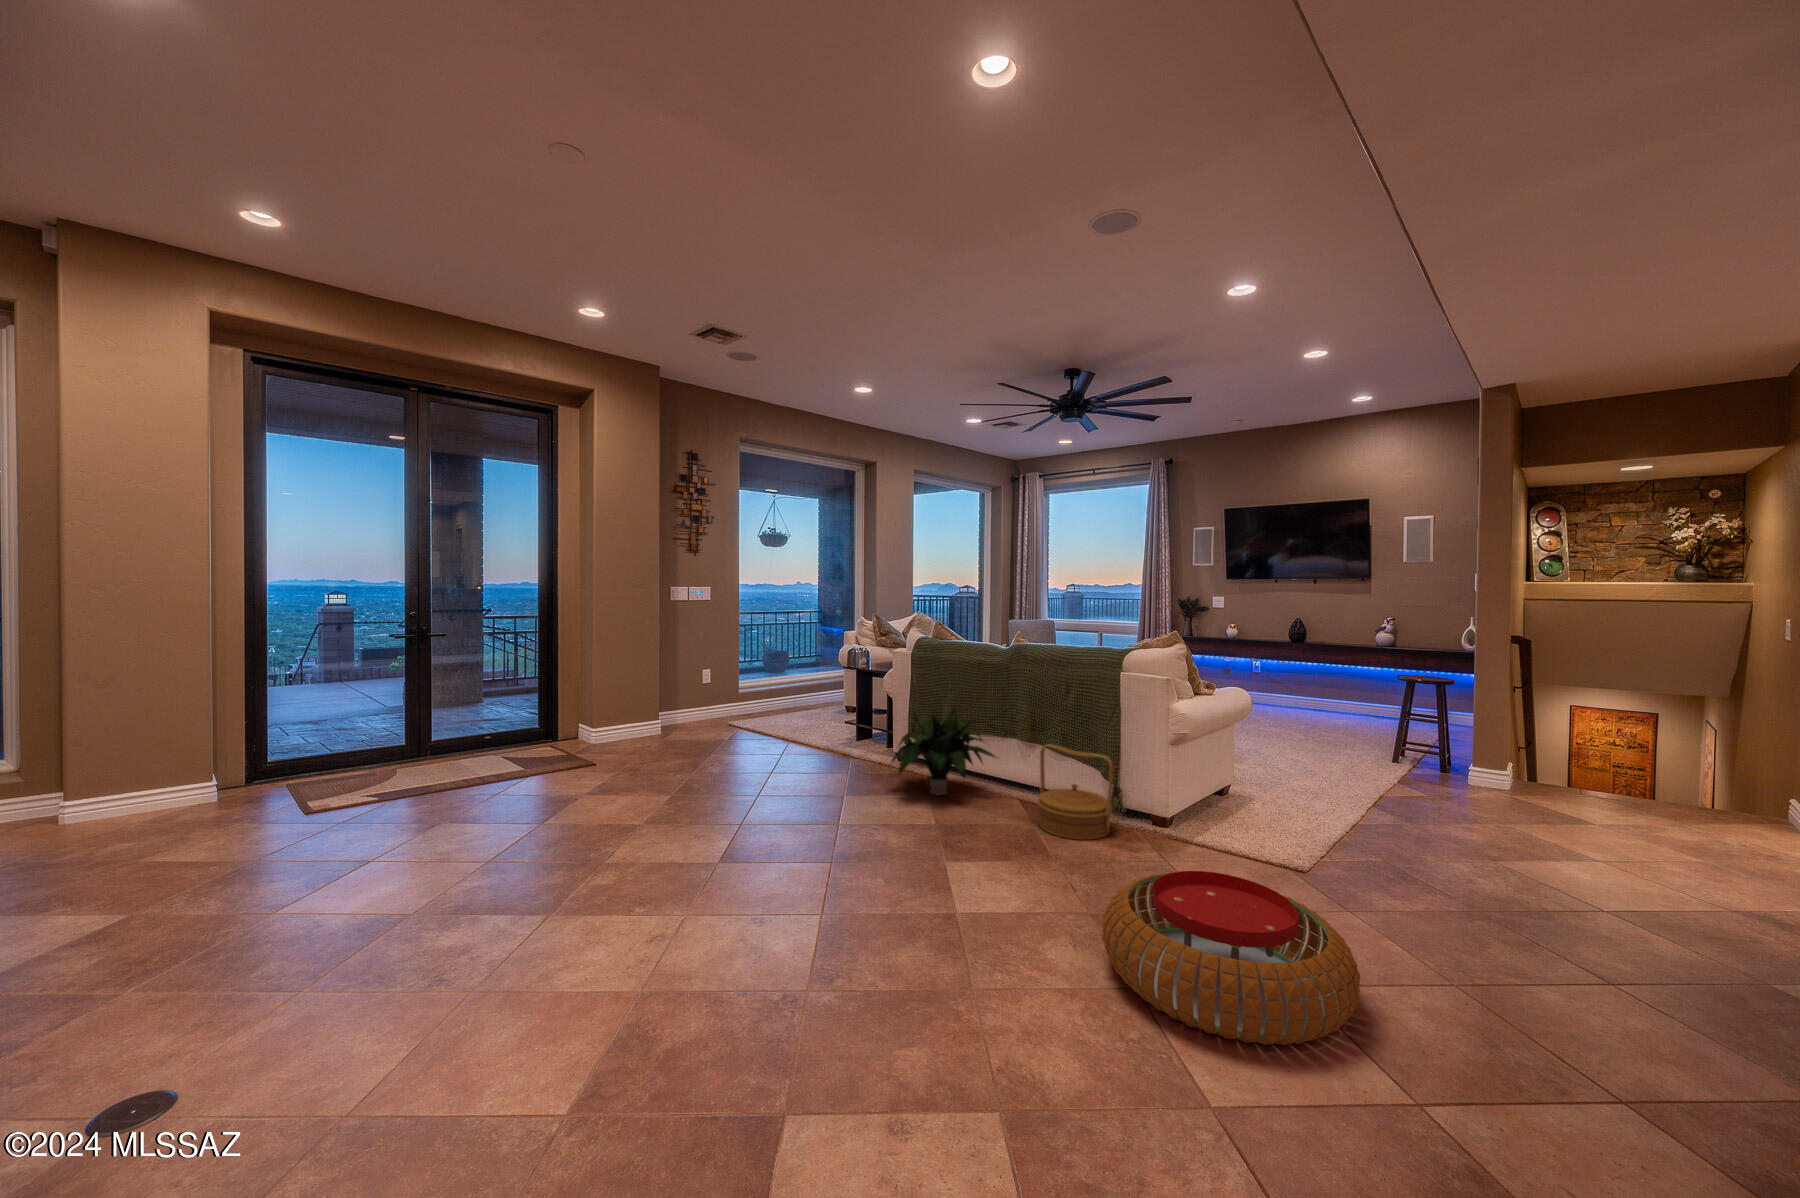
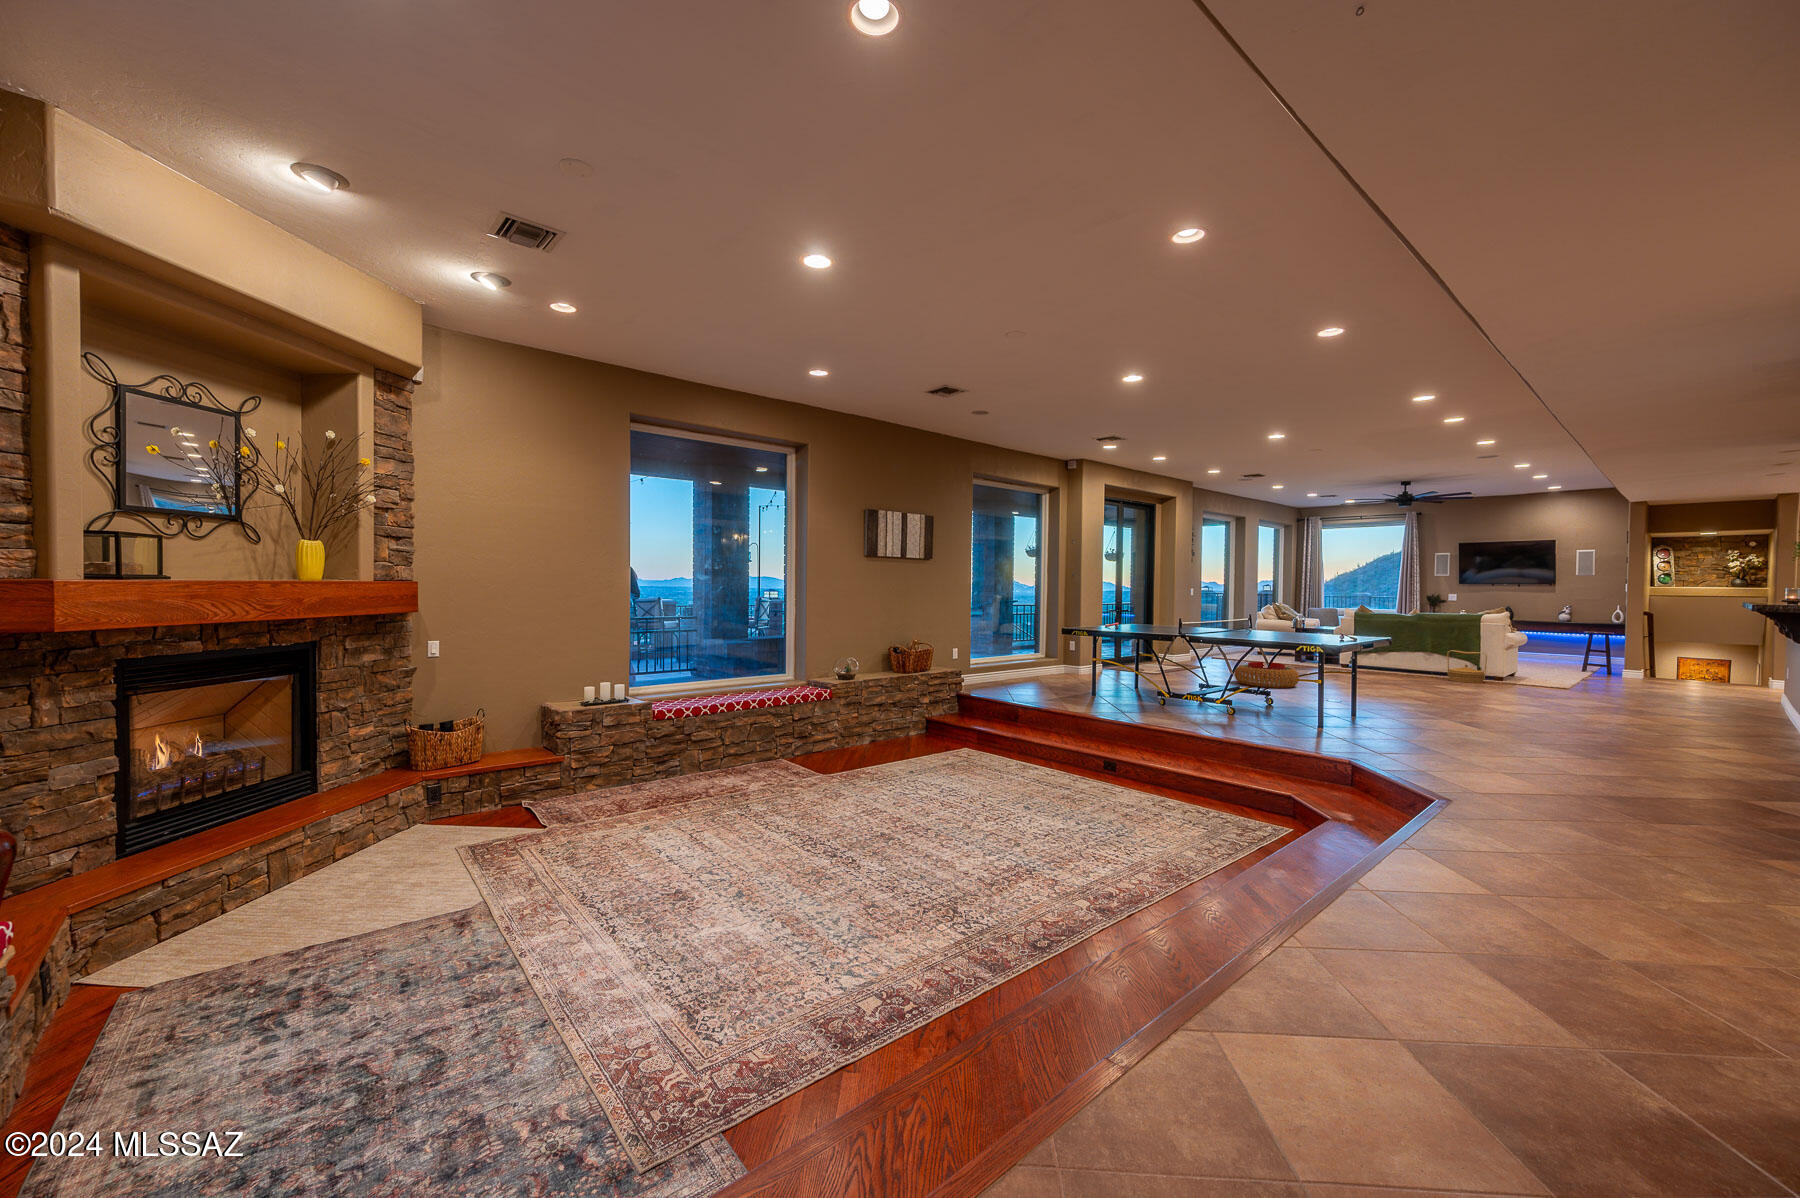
potted plant: present [891,709,995,795] -> none [1363,639,1419,675]
pouf: present [1102,871,1360,1046] -> present [1234,662,1299,688]

